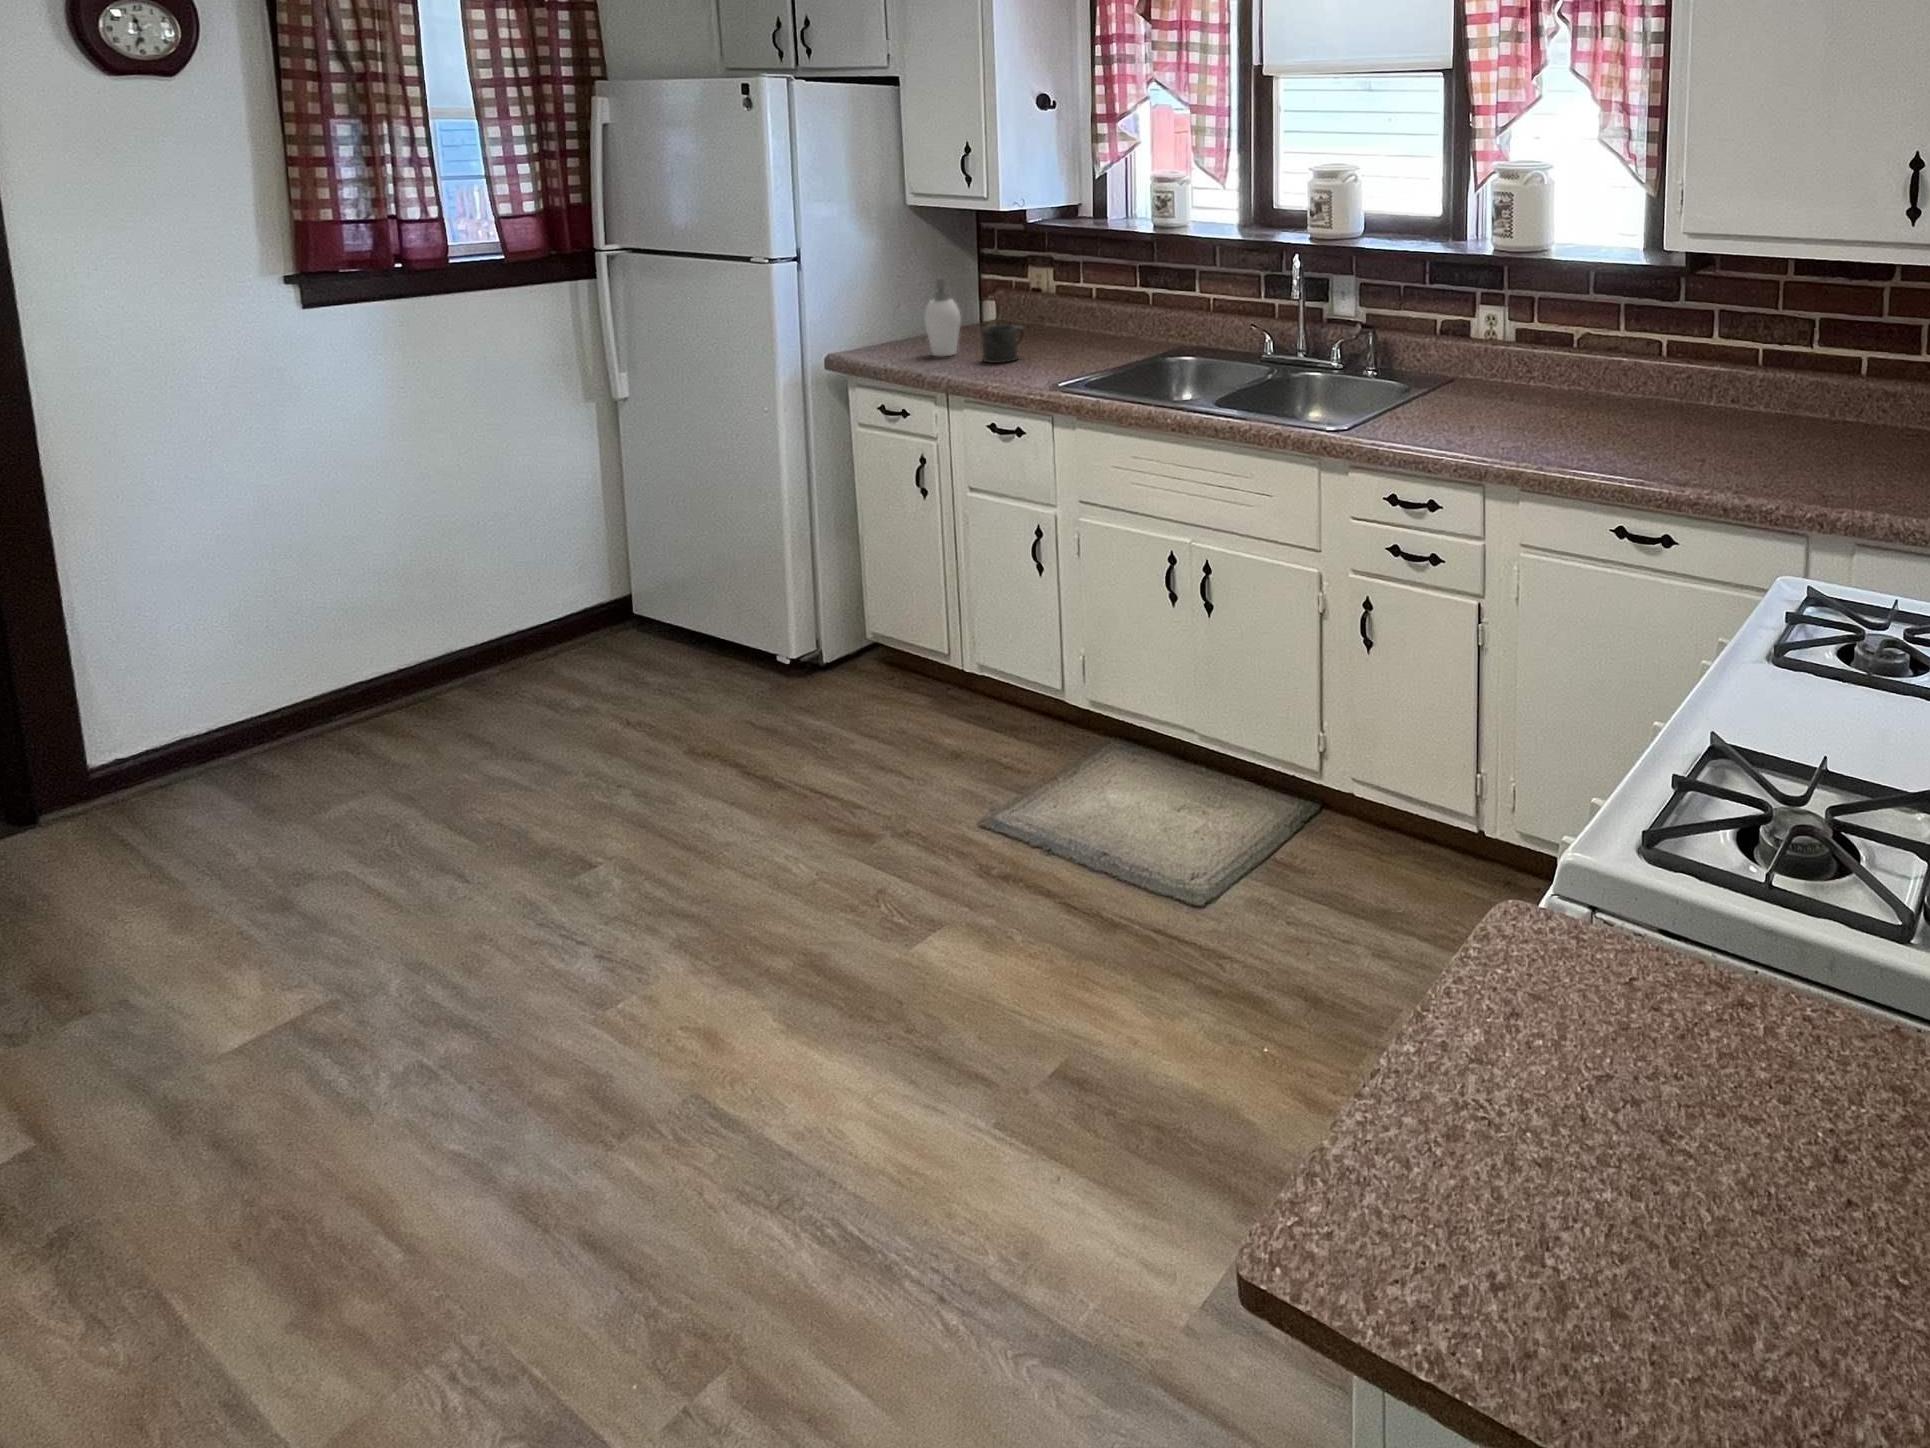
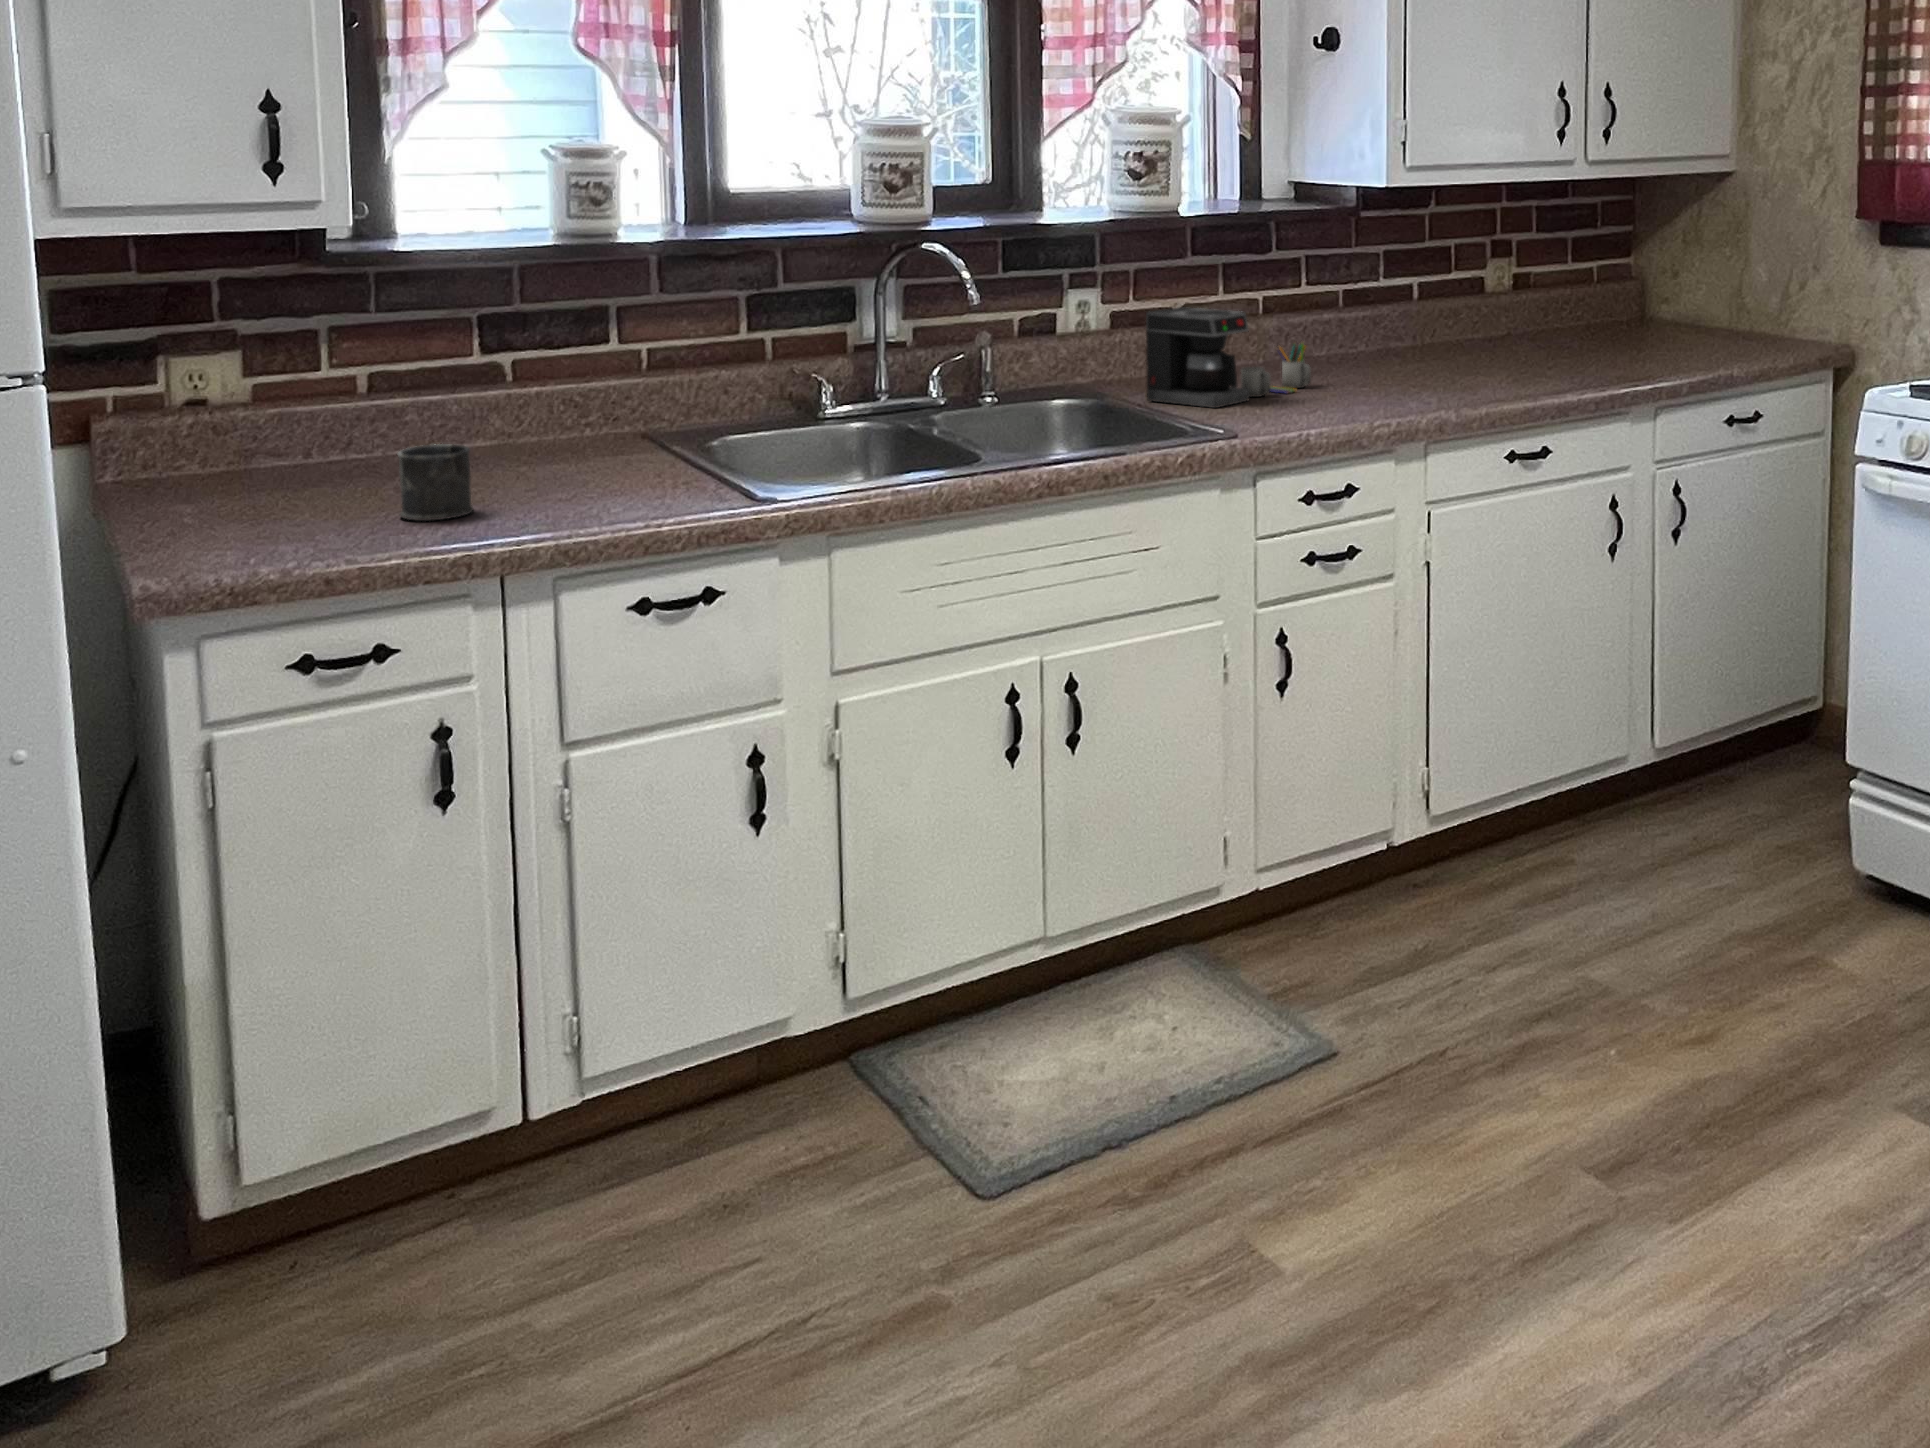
soap dispenser: present [924,277,961,356] -> none [240,370,341,542]
coffee maker: none [1459,330,1619,426] -> present [1146,307,1311,408]

